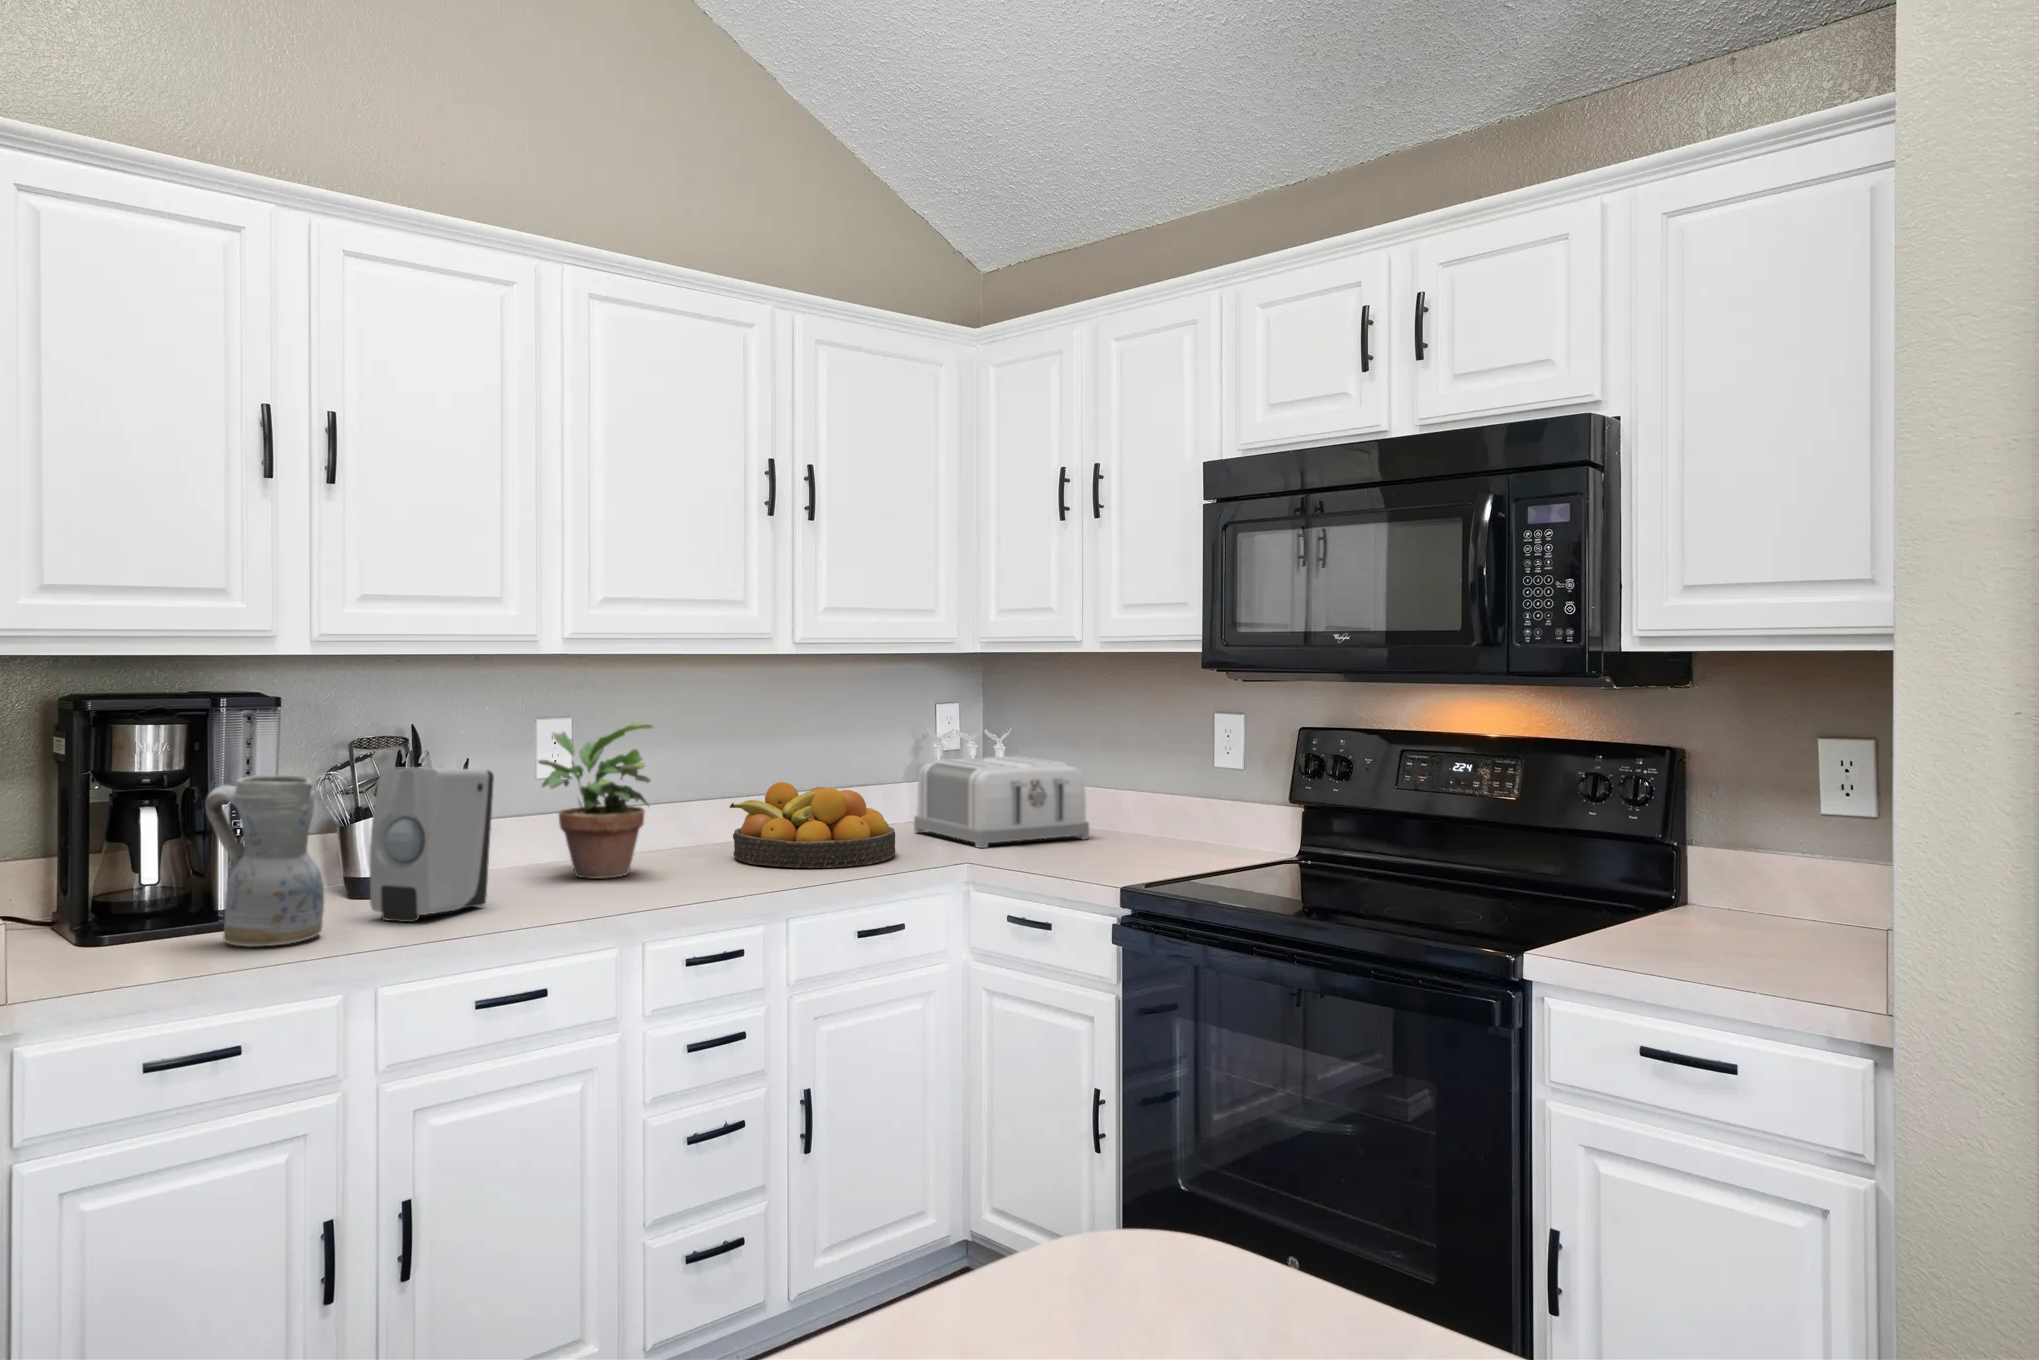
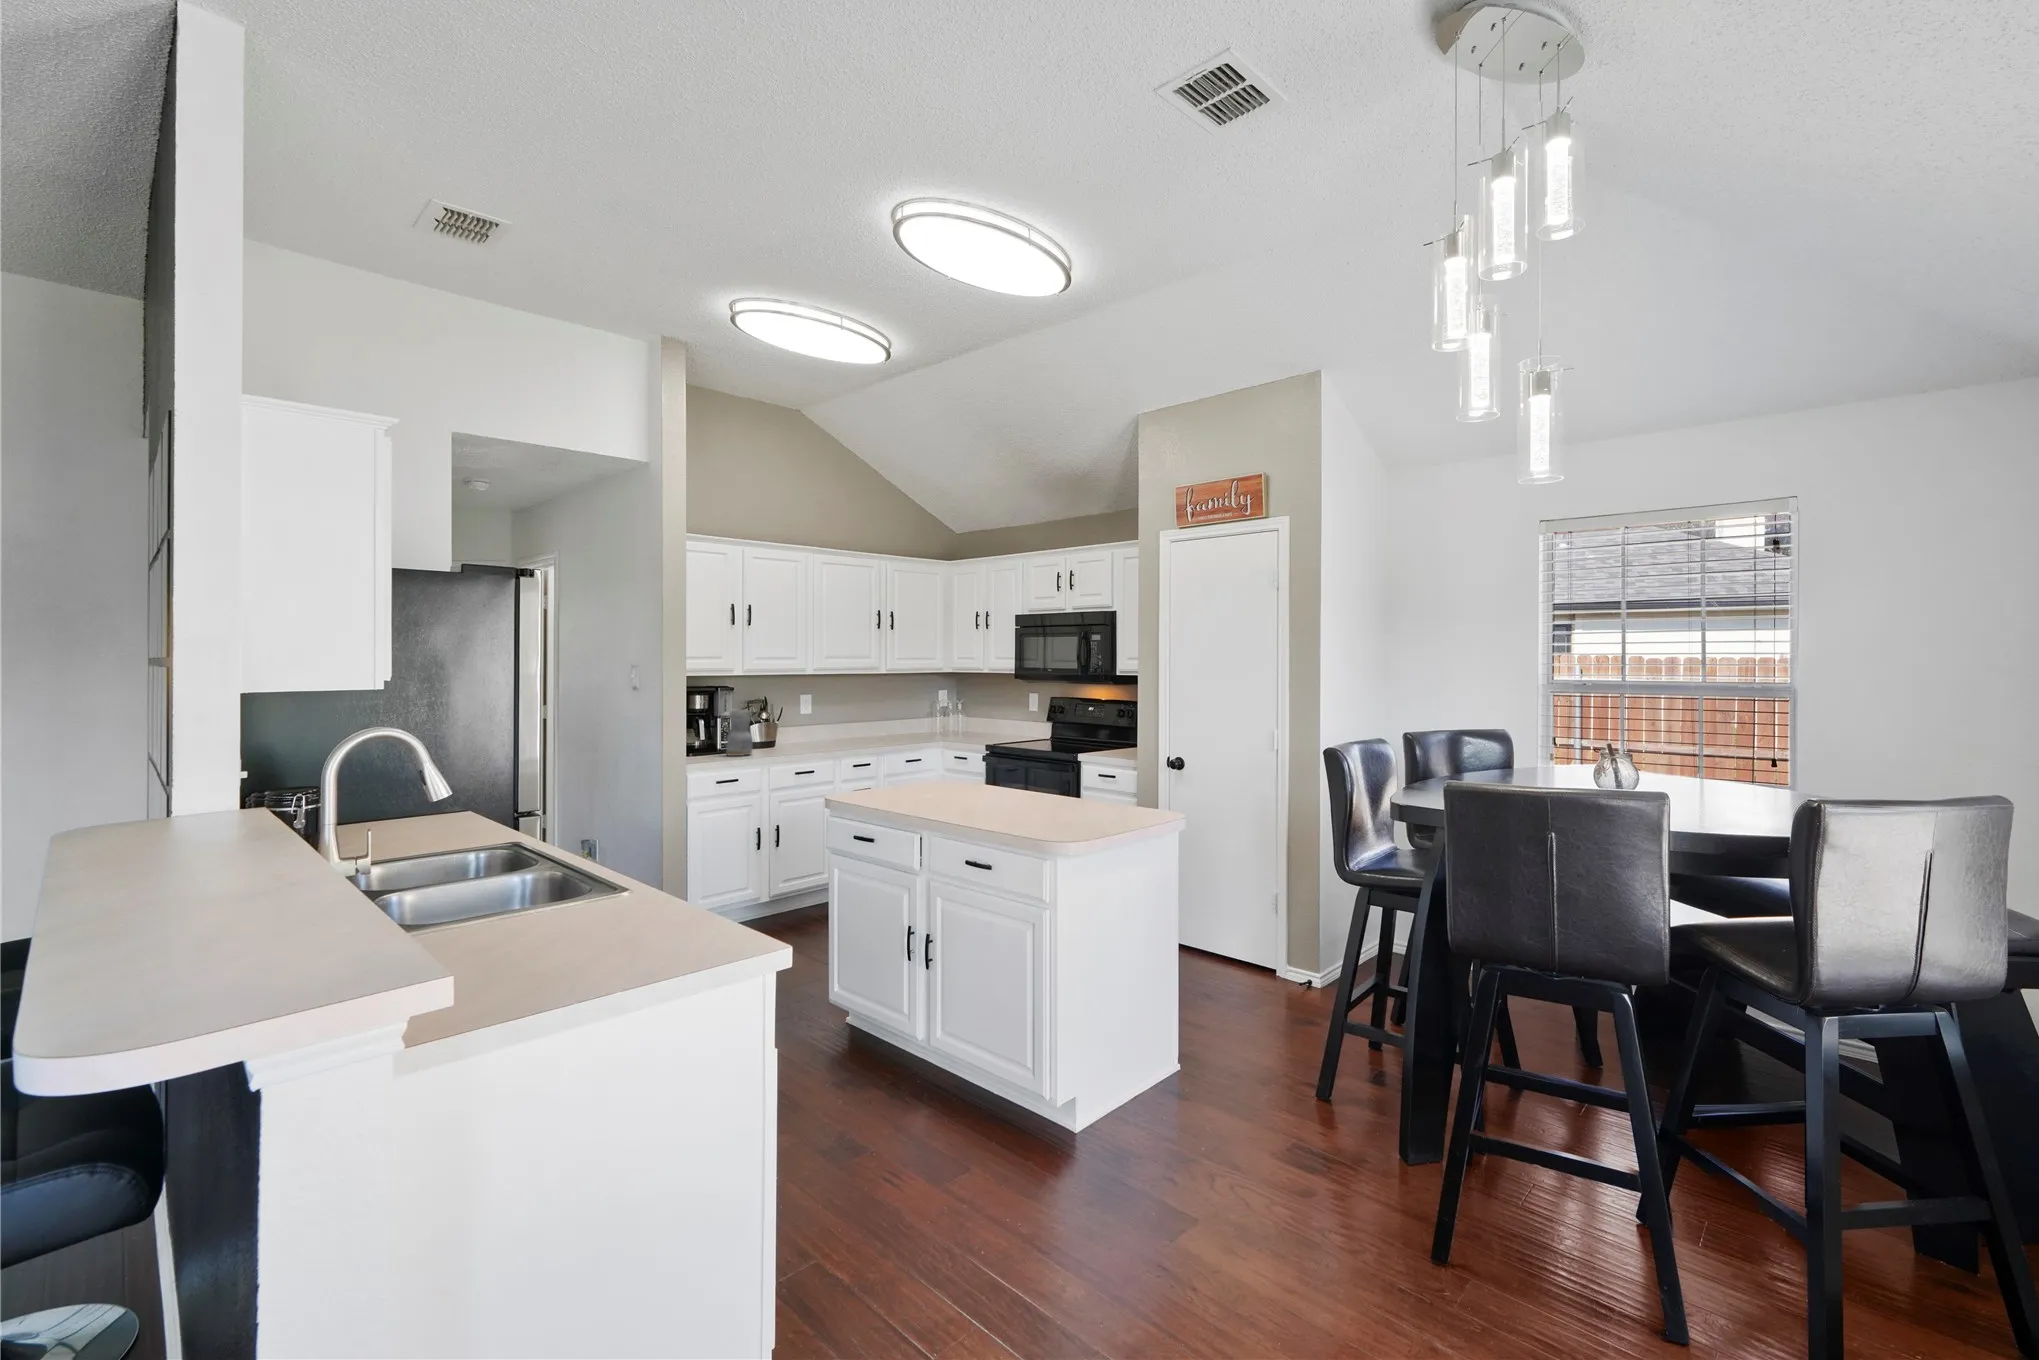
potted plant: present [538,723,656,879] -> none [803,696,842,745]
toaster: present [914,756,1089,848] -> none [928,709,988,738]
soap dispenser: present [370,767,494,922] -> none [761,708,795,752]
fruit bowl: present [730,782,895,868] -> none [864,716,919,743]

